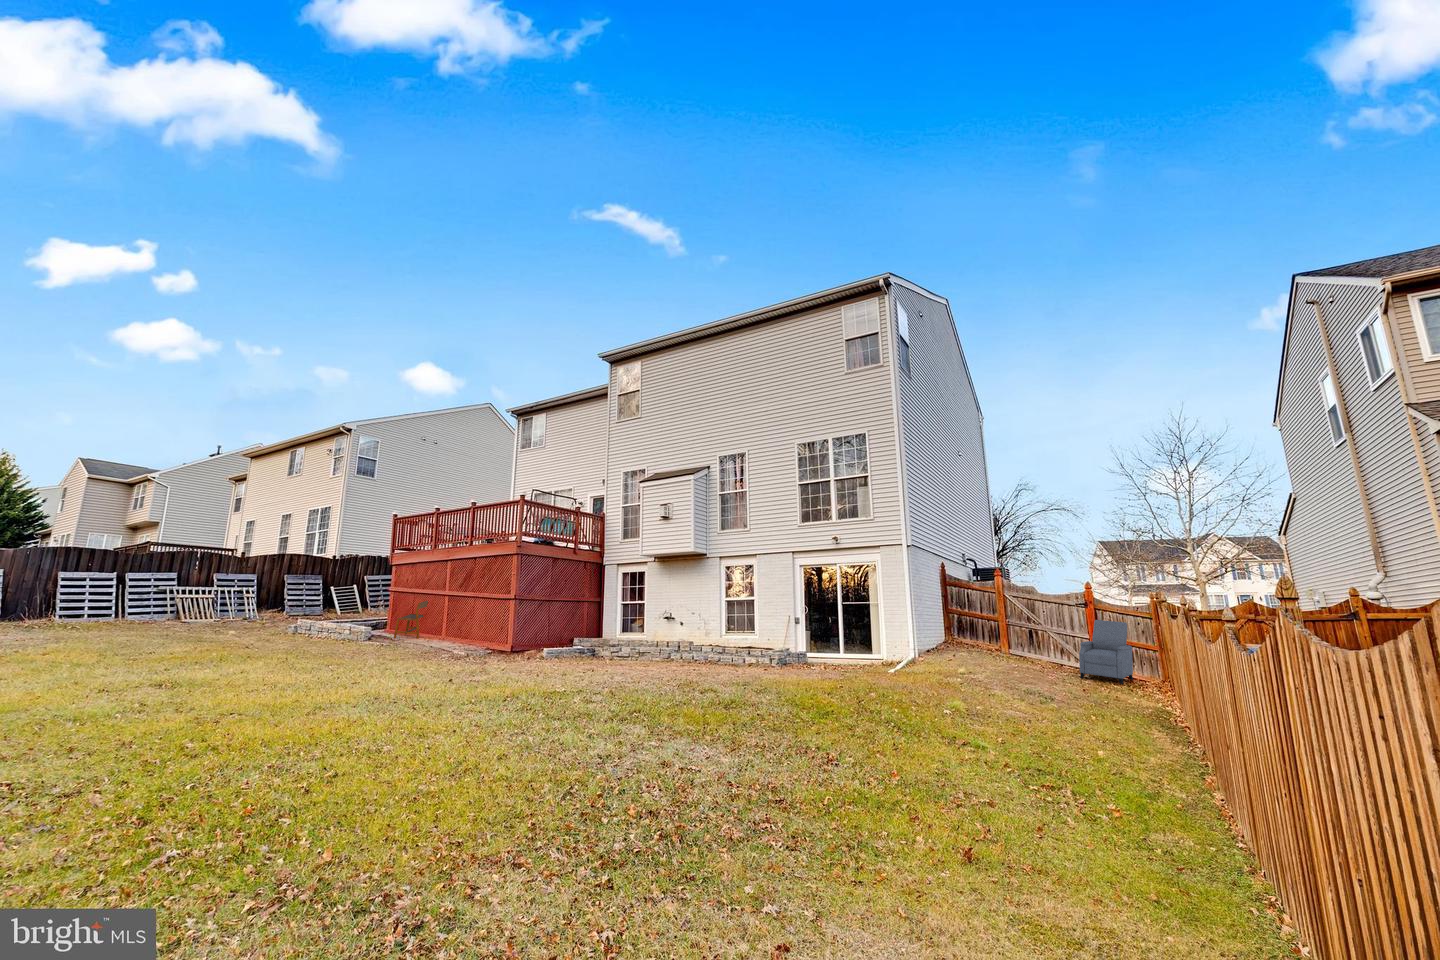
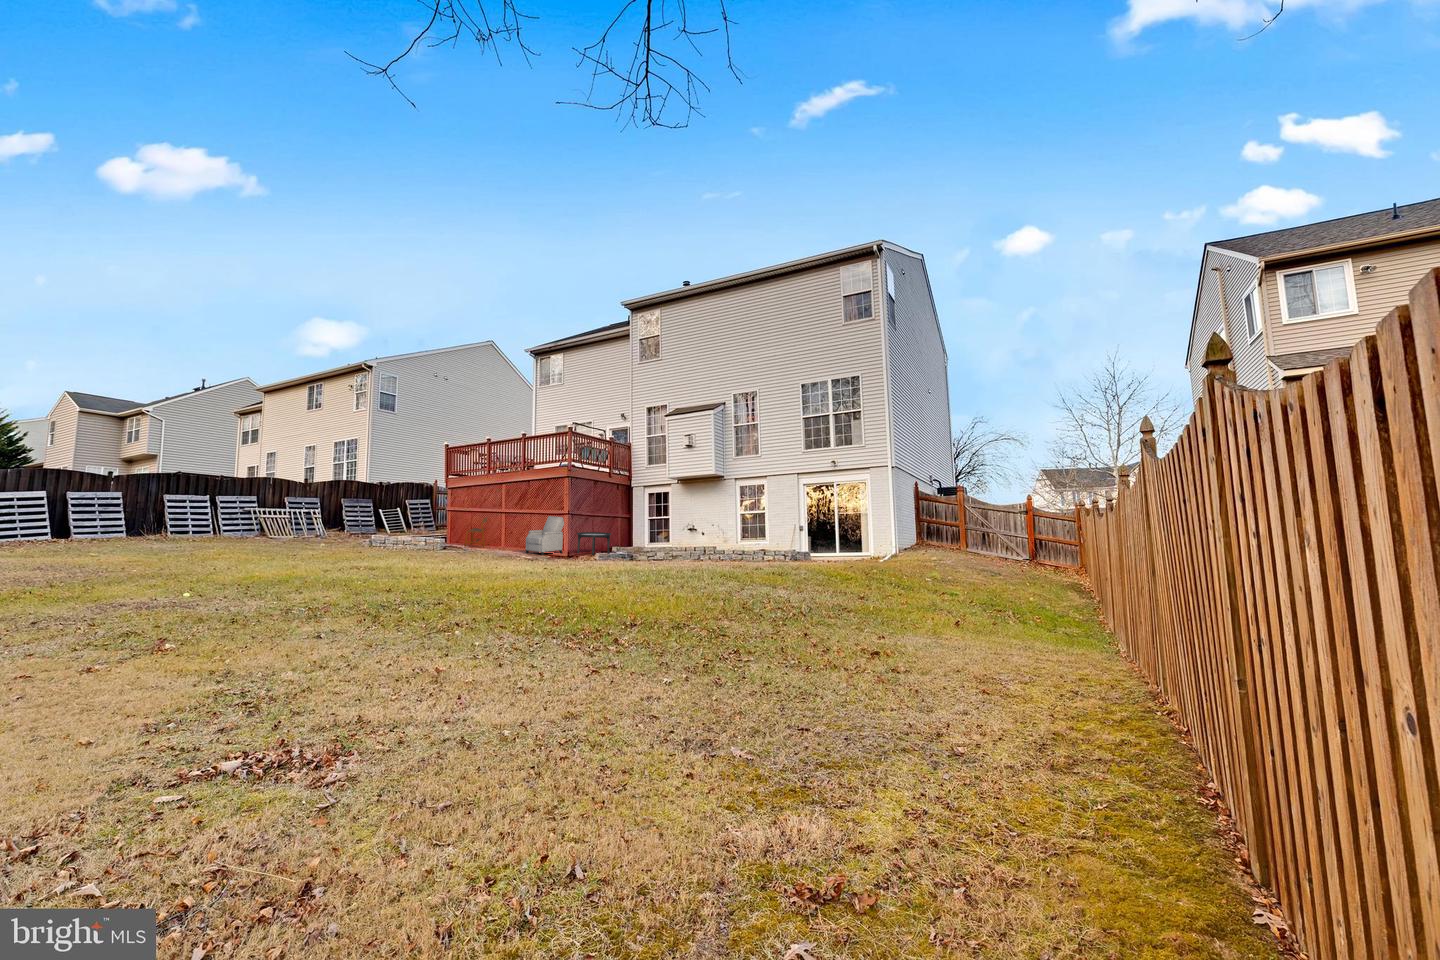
chair: present [1079,620,1133,684] -> present [526,516,564,555]
round table: none [523,622,566,652] -> present [577,532,611,555]

